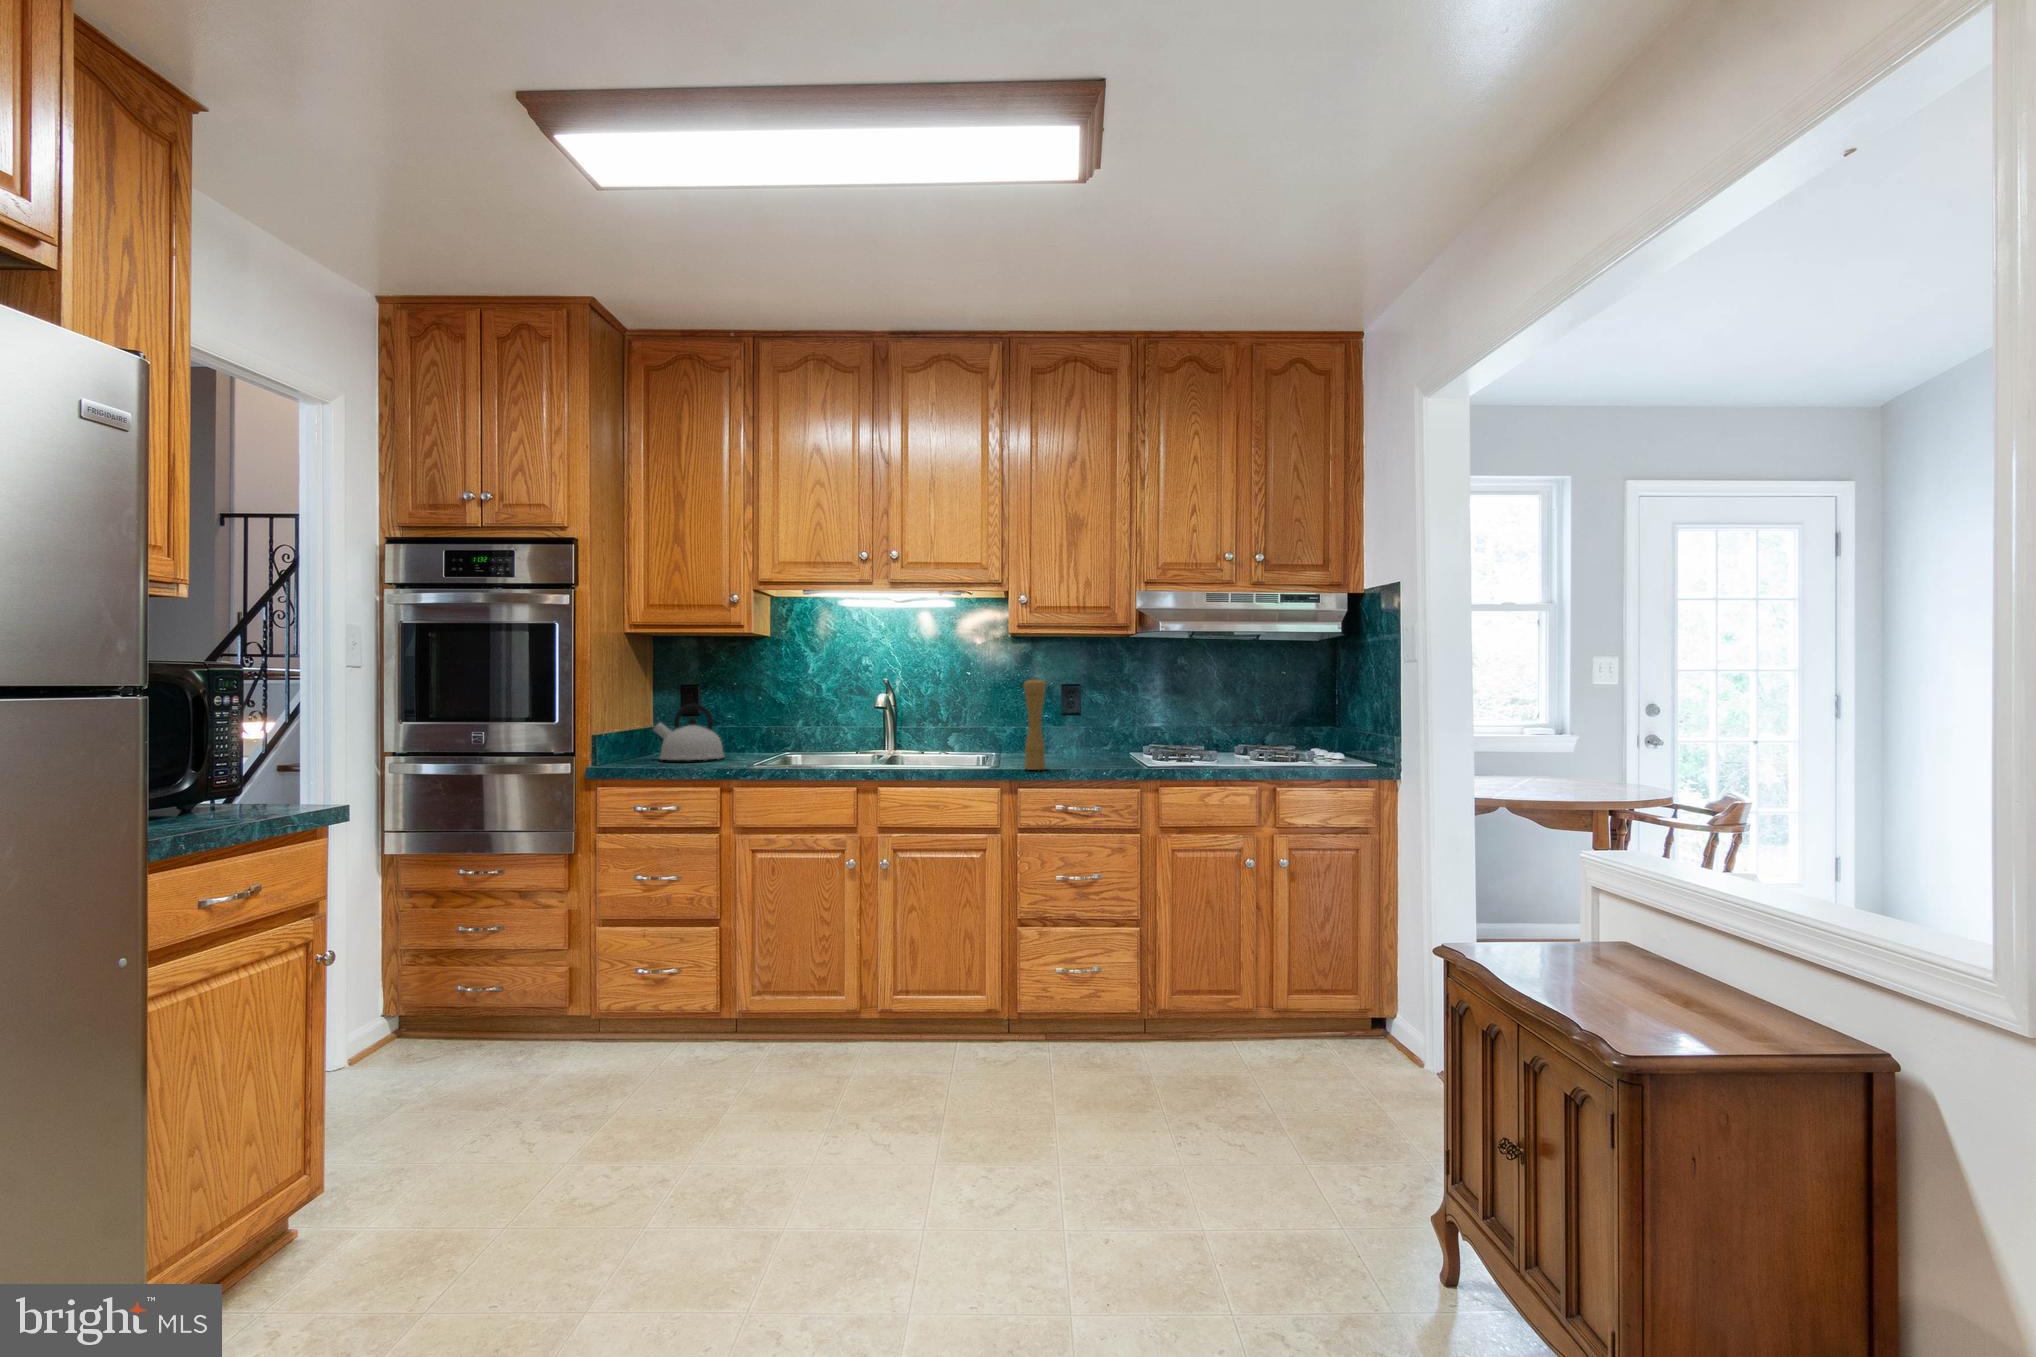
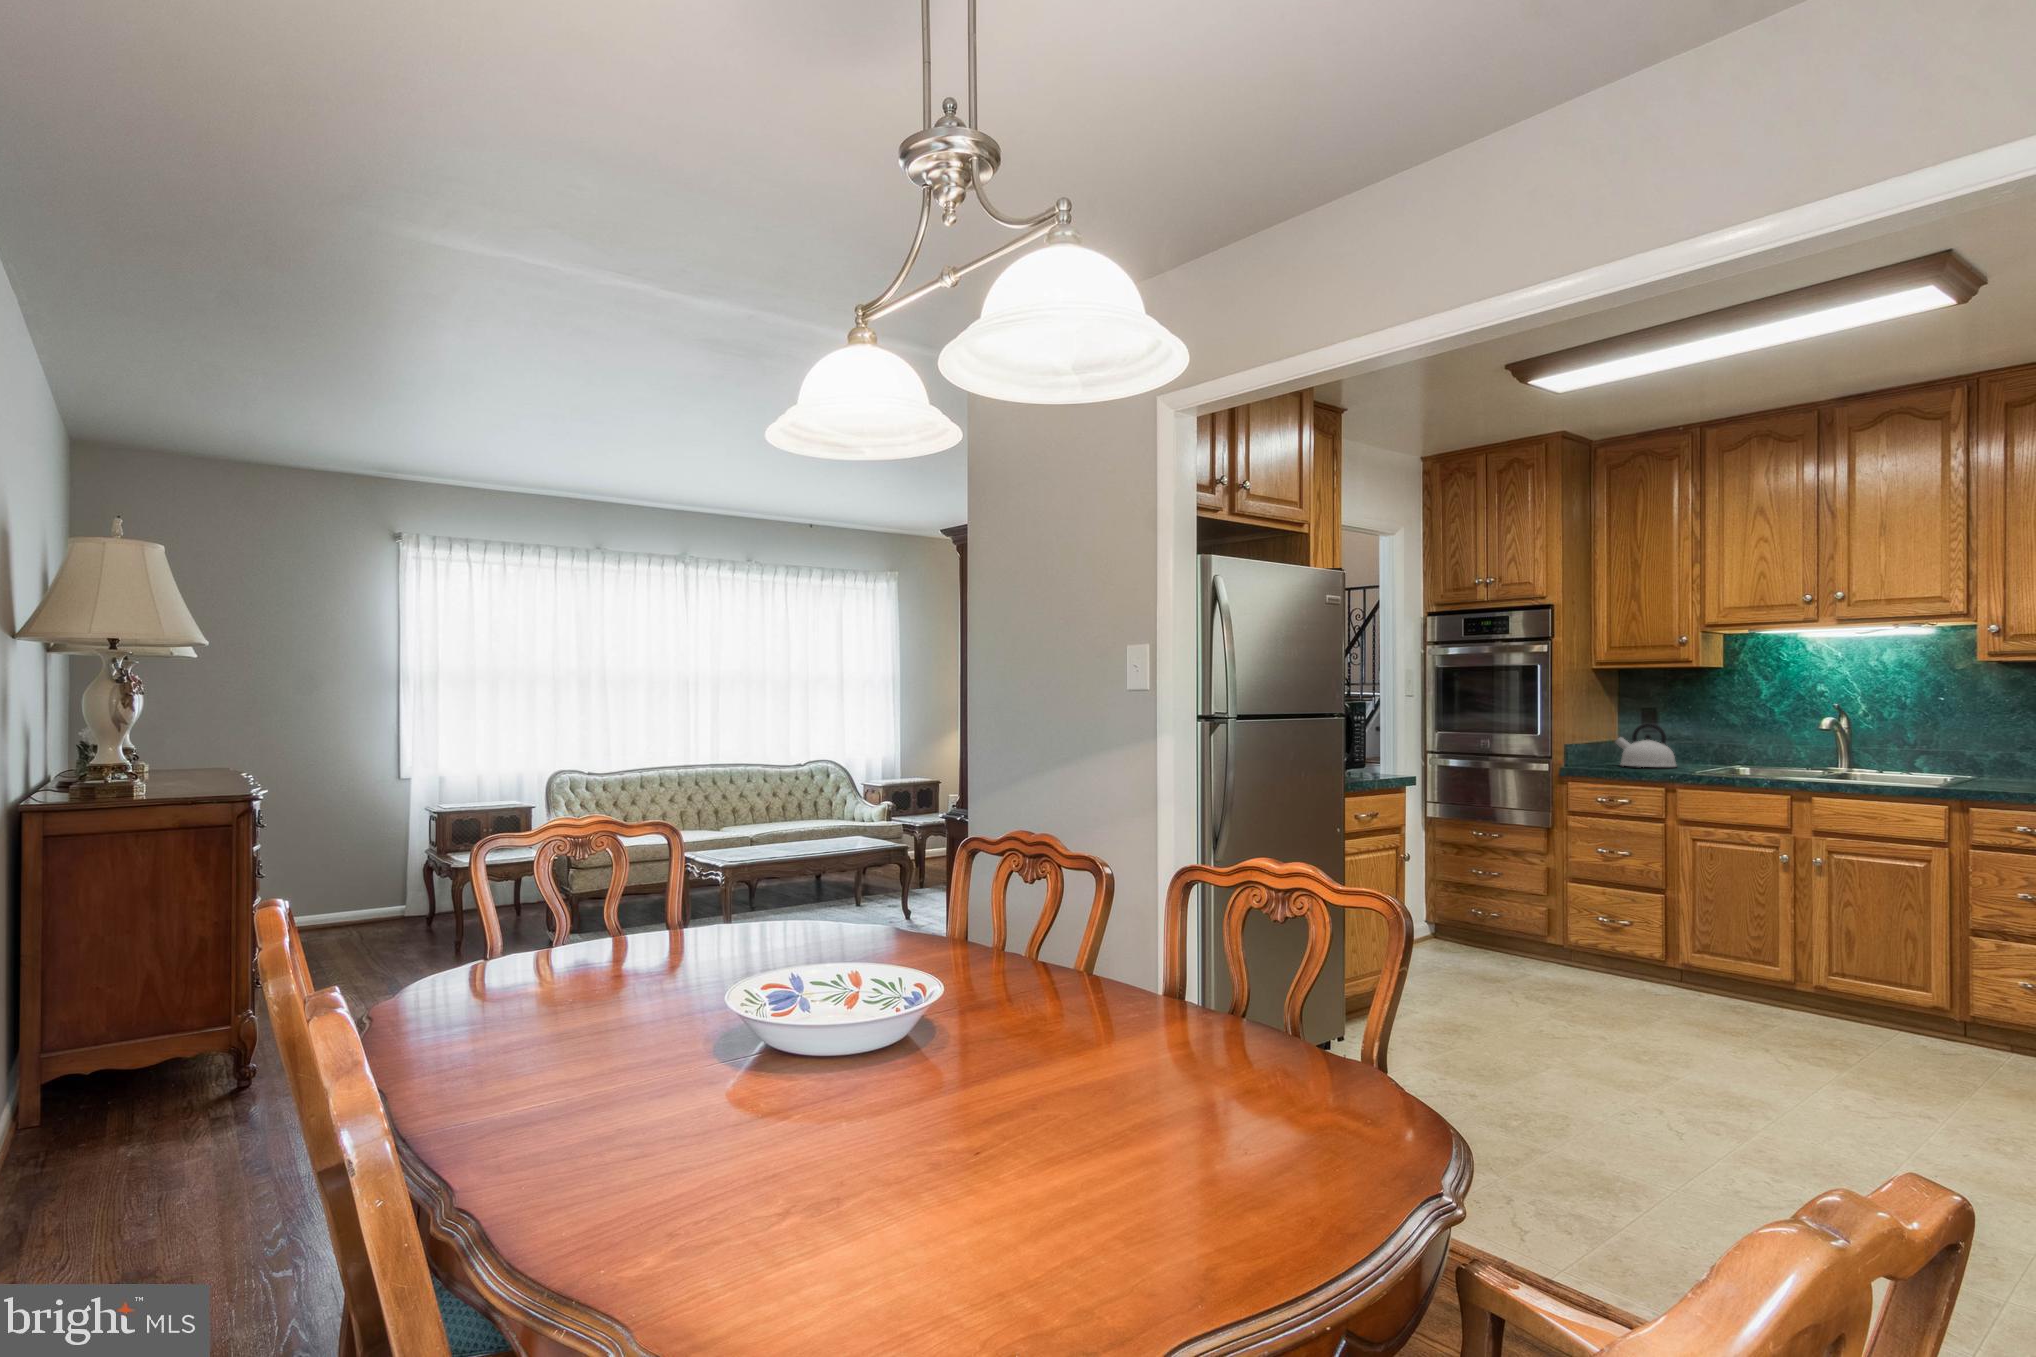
pepper mill: present [1024,679,1046,770] -> none [1975,706,2005,792]

